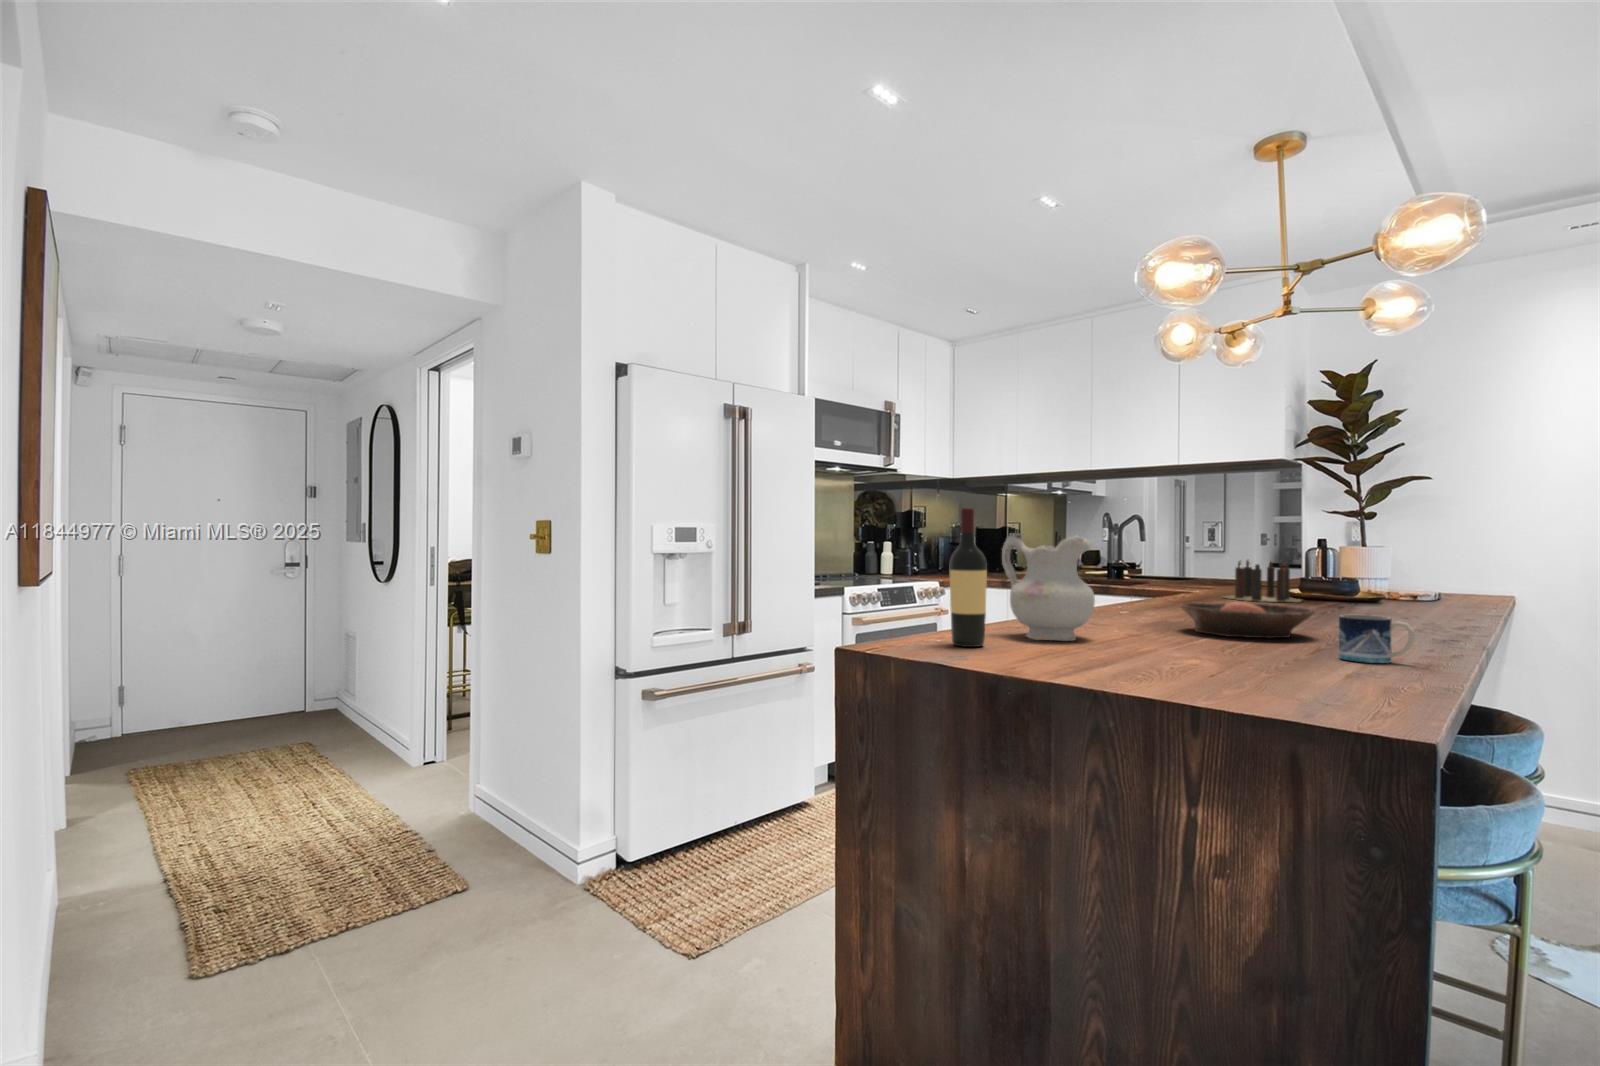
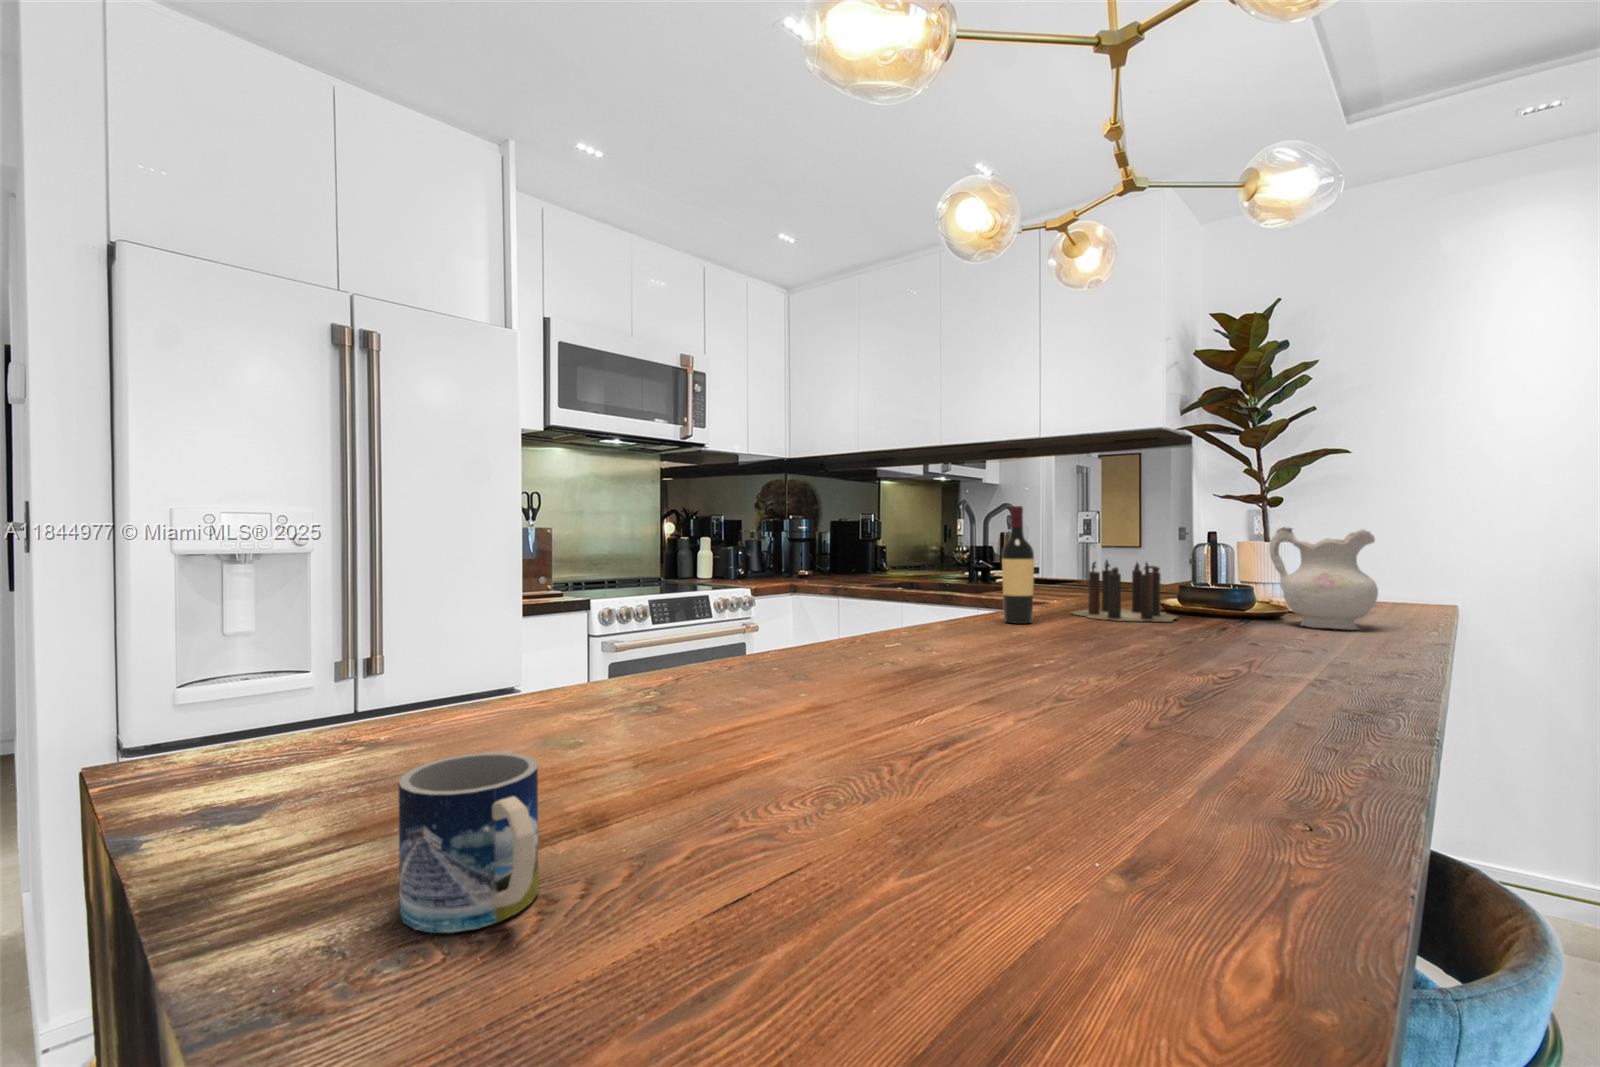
wine bottle: present [949,508,987,647] -> present [1002,506,1034,624]
ceramic pitcher: present [1002,533,1095,641] -> present [1269,527,1378,630]
bowl: present [1181,602,1314,638] -> none [898,651,1136,737]
mug: present [1339,615,1415,663] -> present [399,753,539,933]

